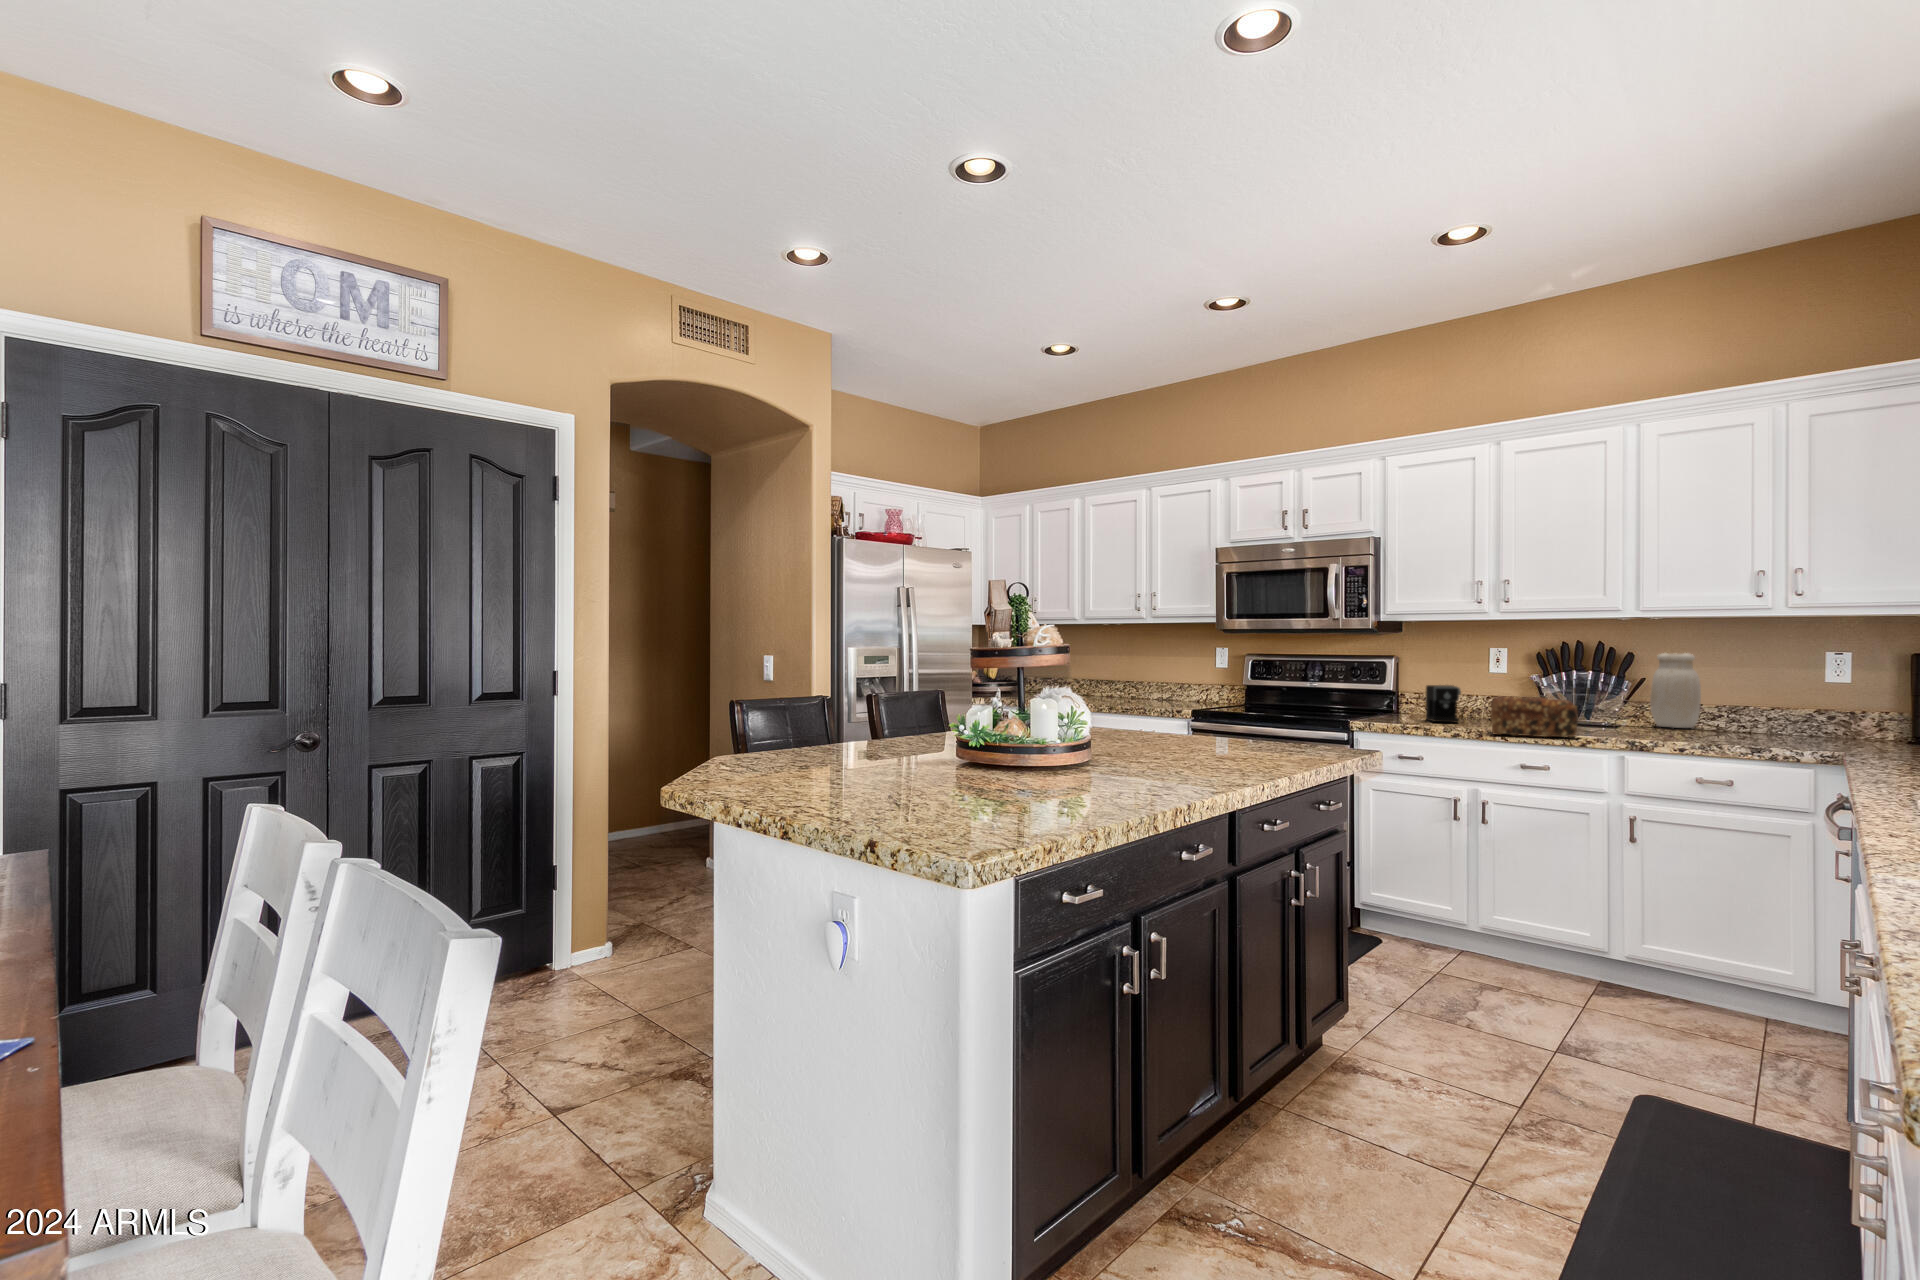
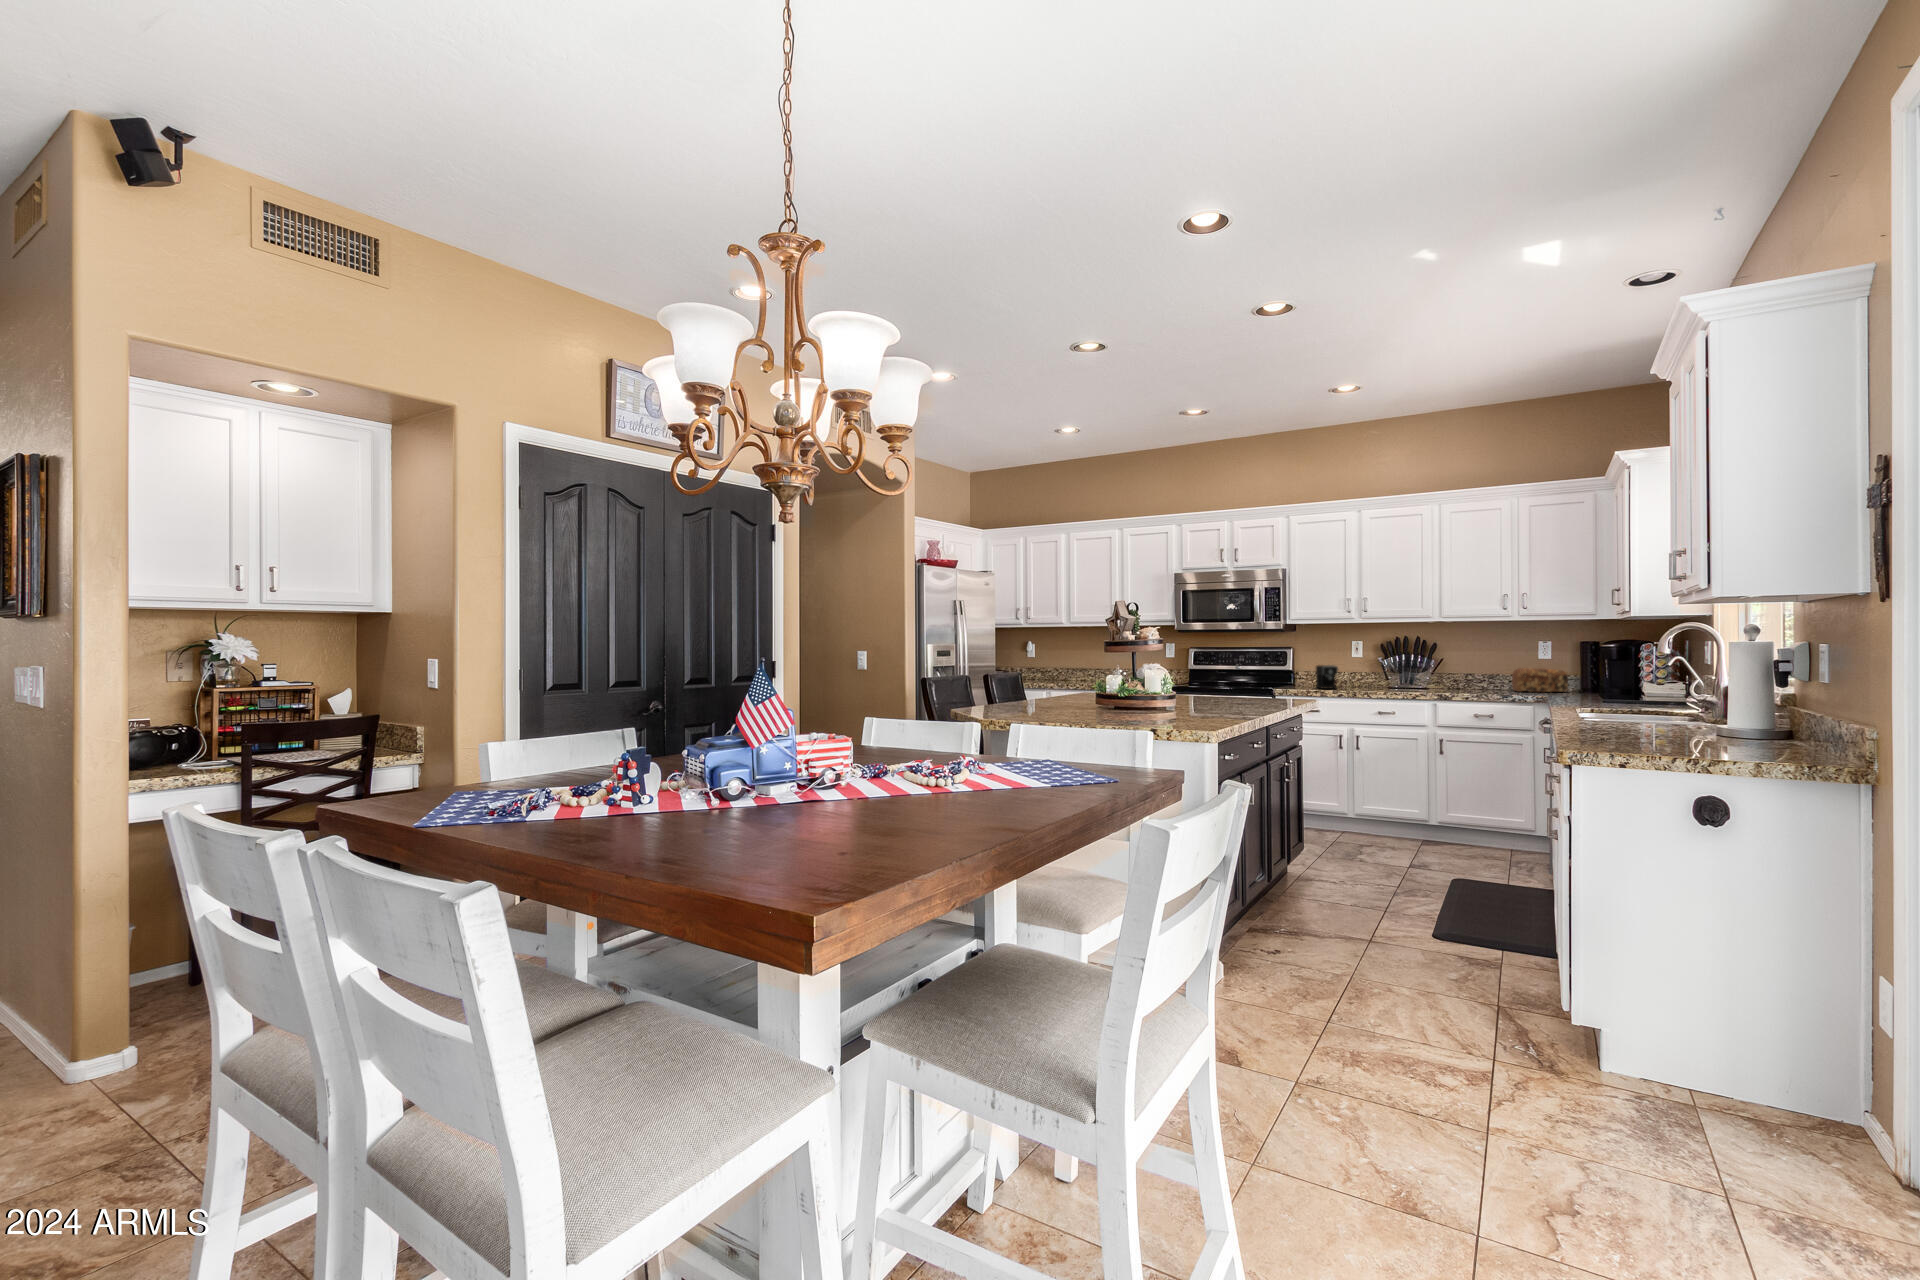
jar: present [1650,653,1701,728] -> none [1447,643,1474,688]
bread loaf: present [1491,696,1578,738] -> present [1512,668,1568,692]

